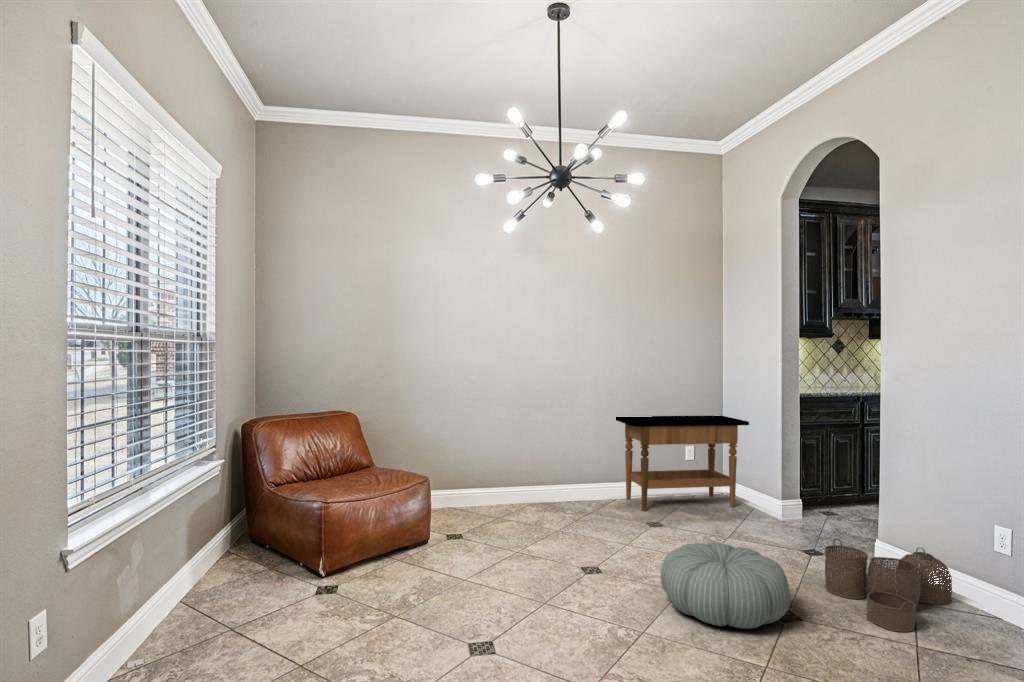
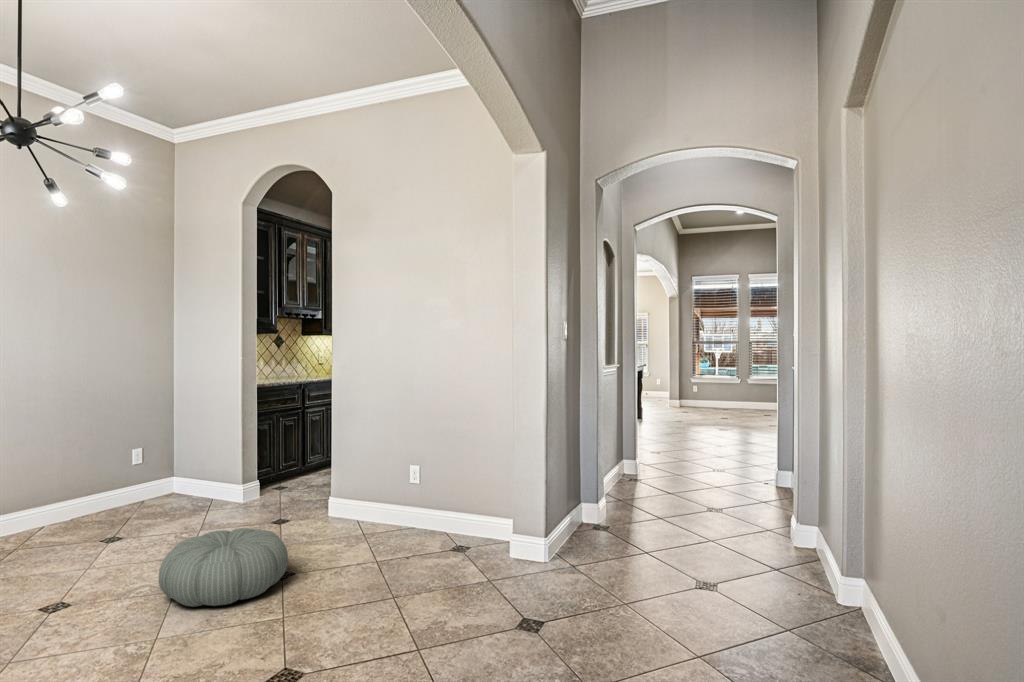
side table: present [616,415,749,511] -> none [39,413,207,531]
woven basket: present [824,539,952,632] -> none [301,493,385,558]

